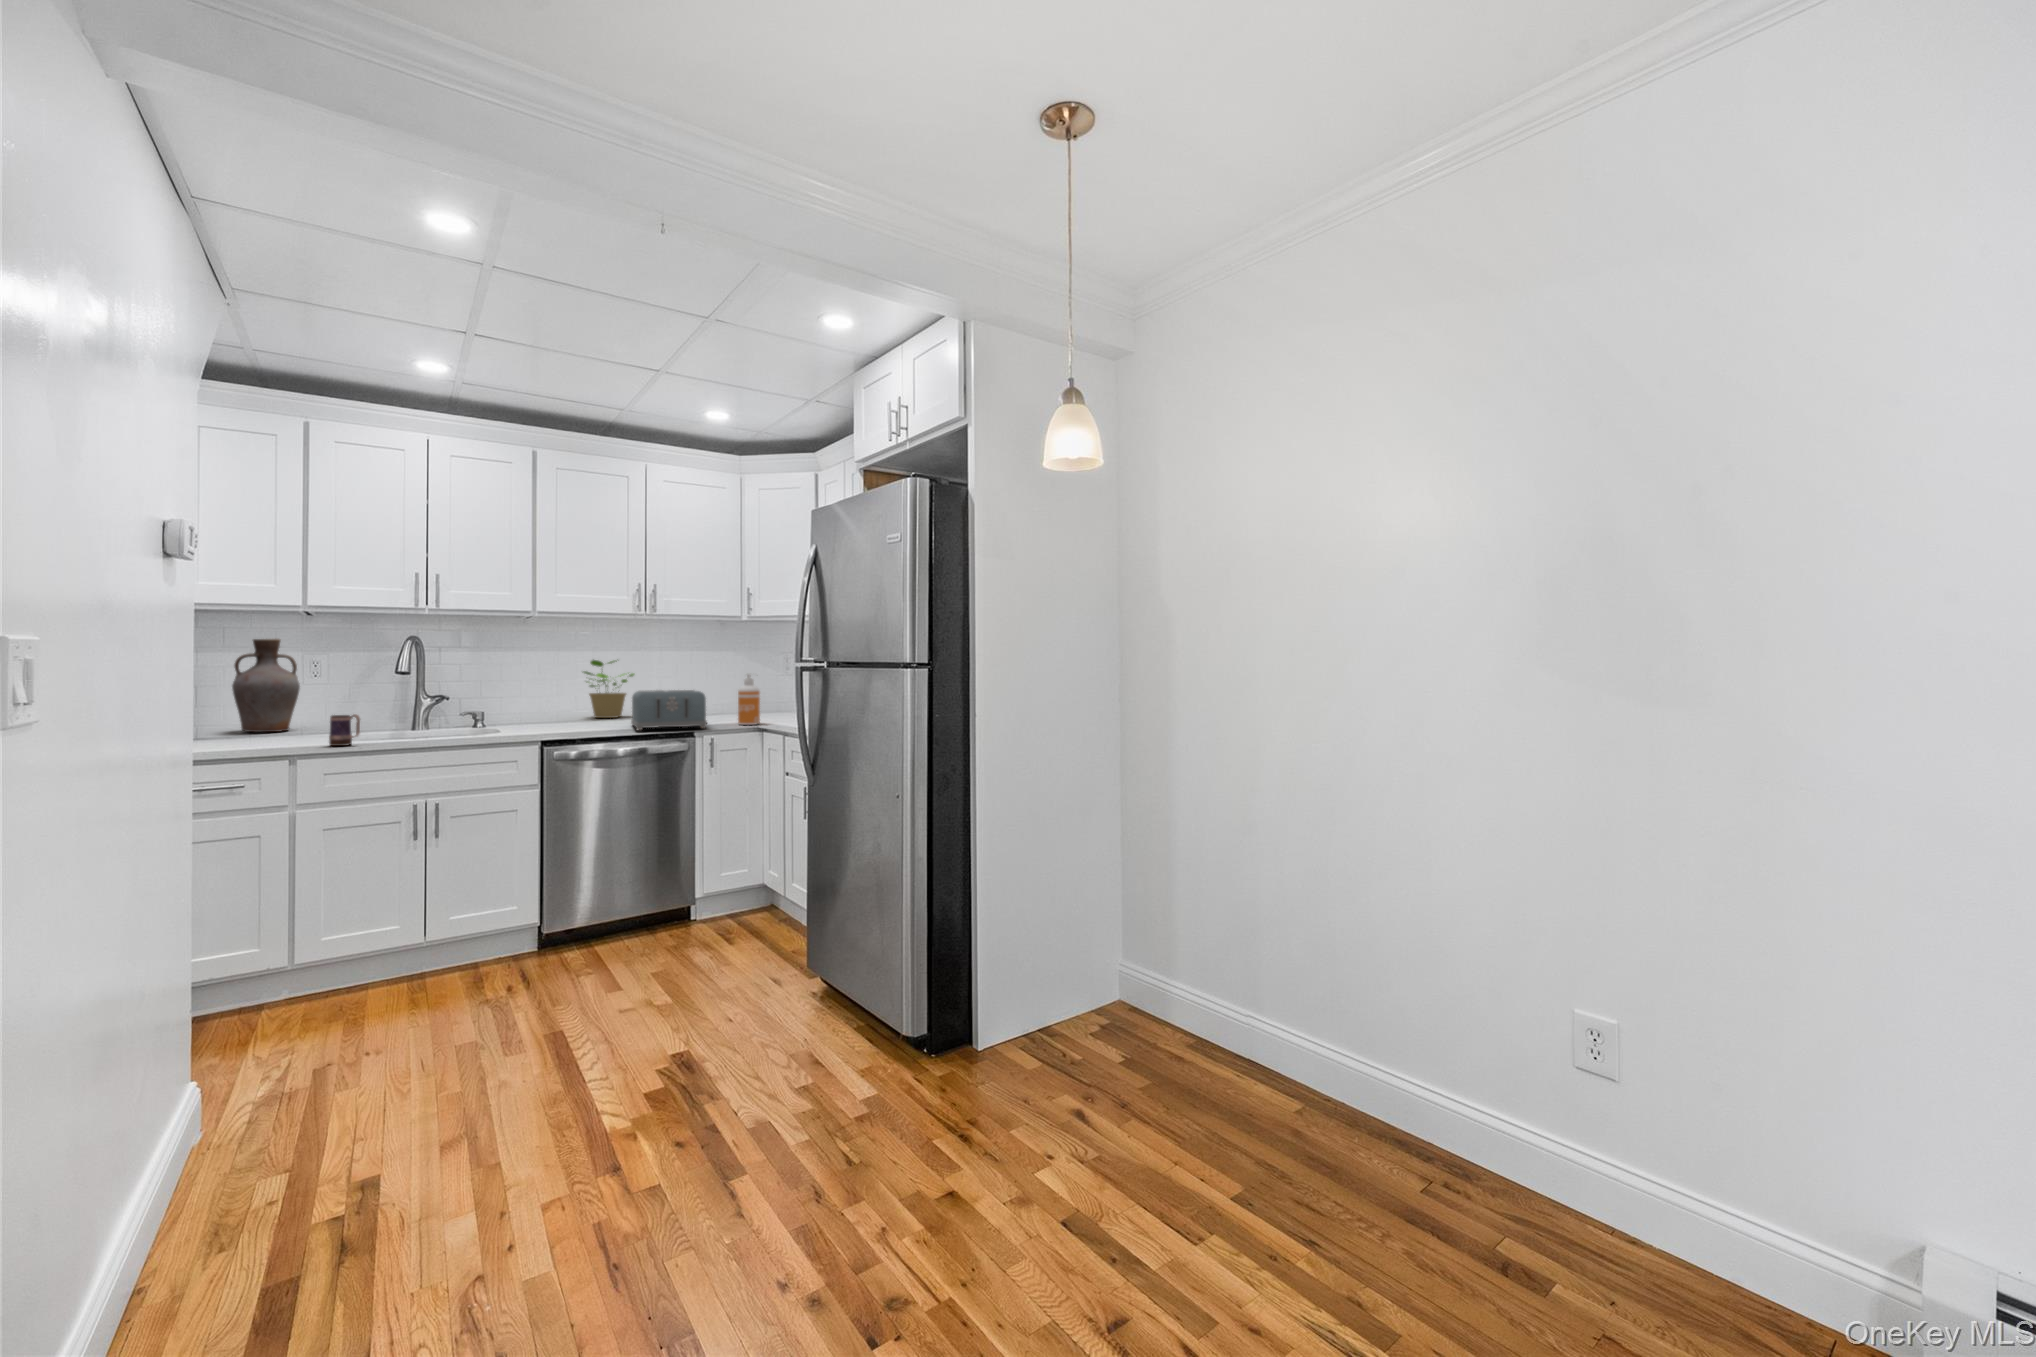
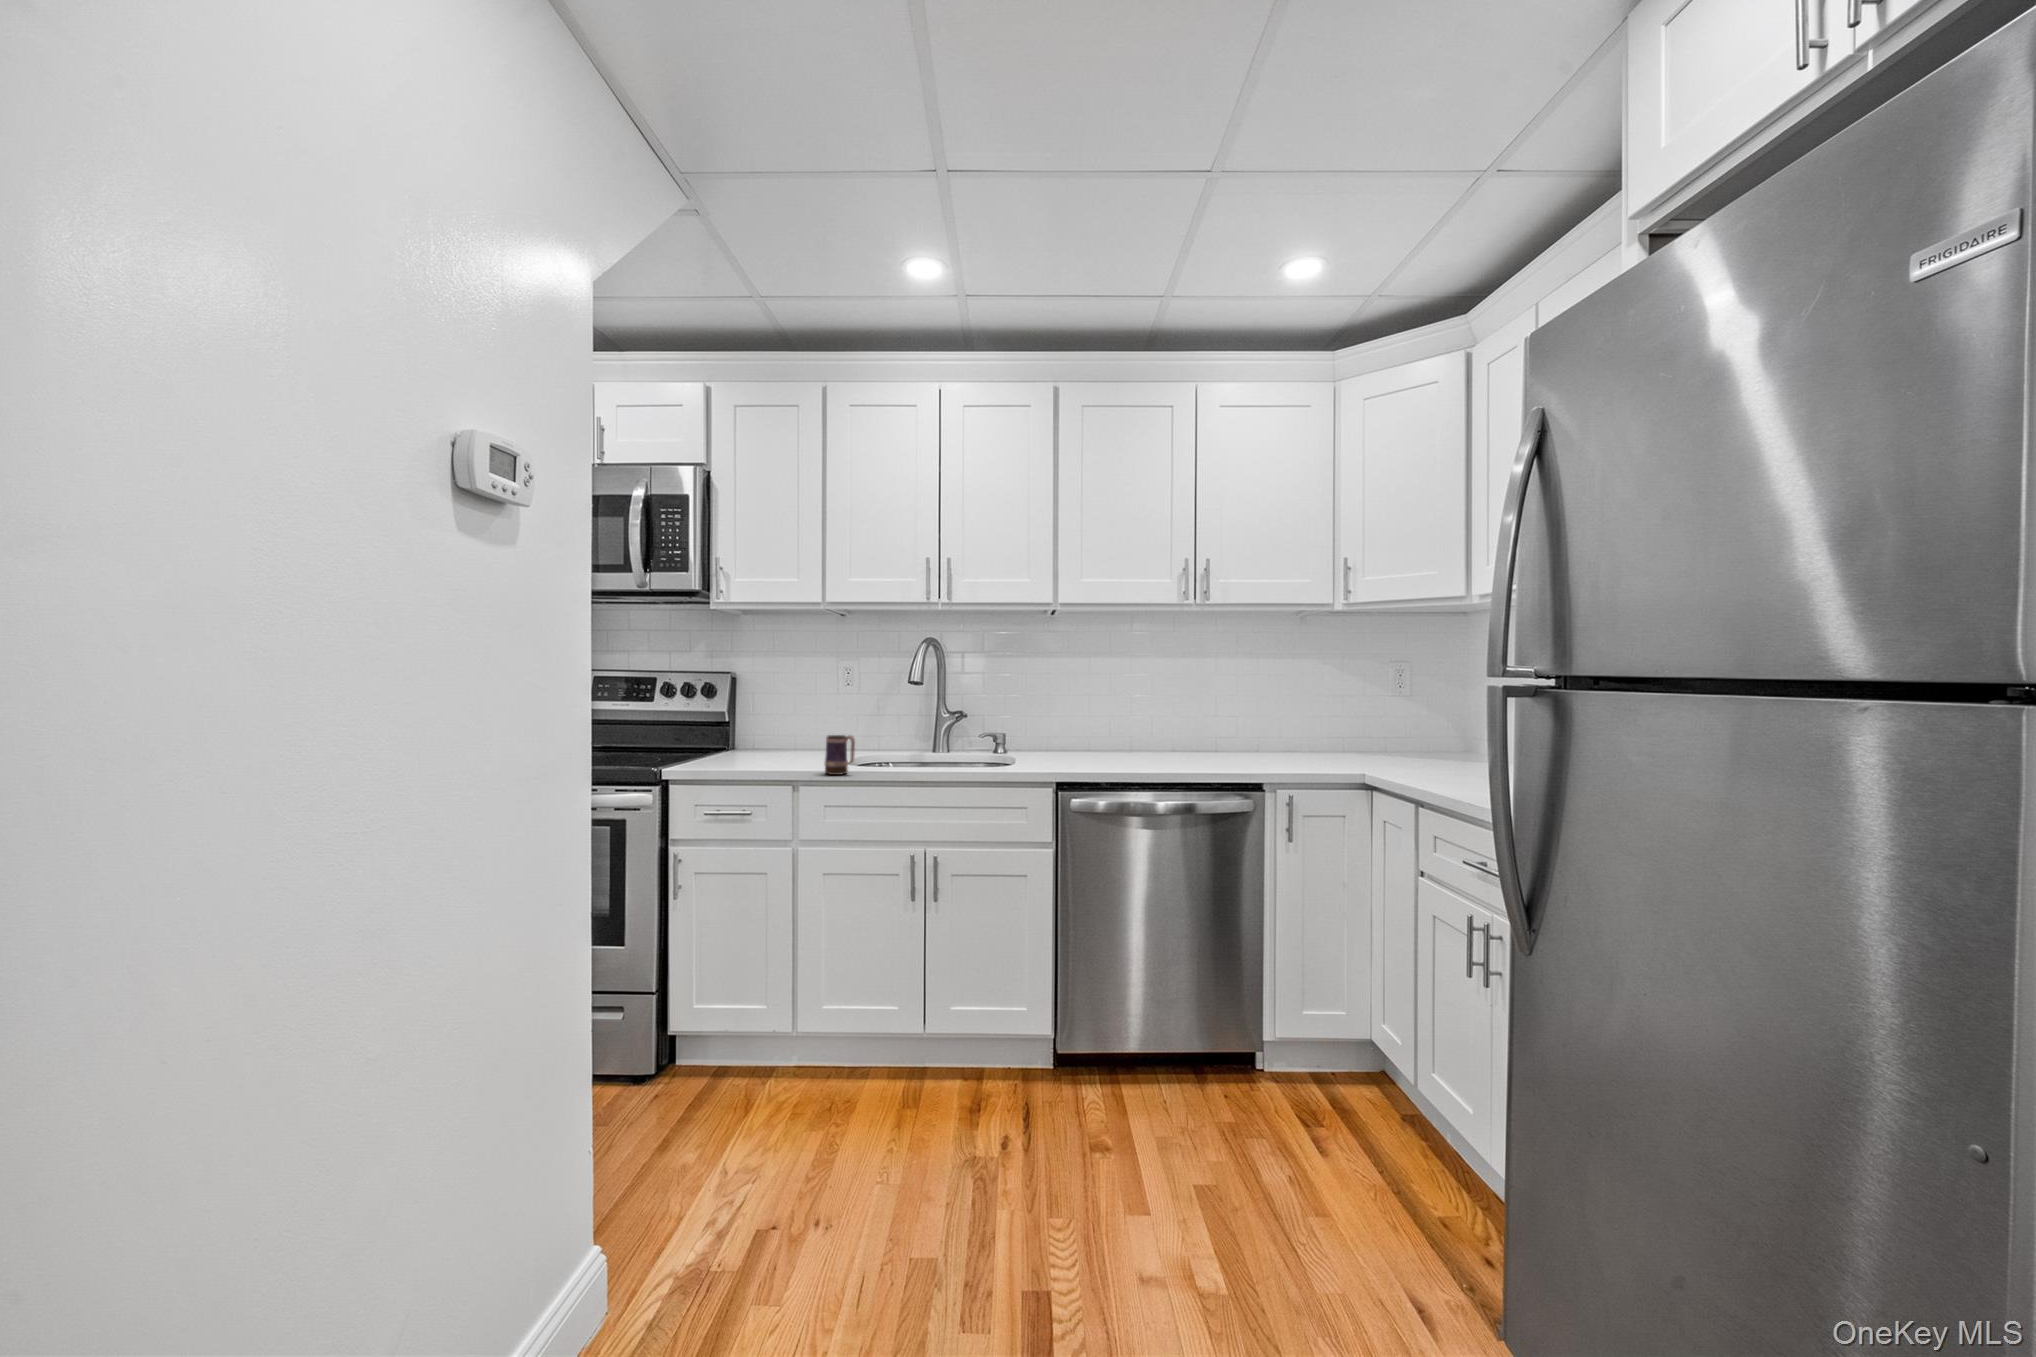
vase: present [232,639,300,732] -> none [769,642,828,747]
potted plant: present [584,660,634,718] -> none [1115,668,1182,748]
soap dispenser: present [738,673,760,725] -> none [1331,692,1367,774]
toaster: present [631,690,707,730] -> none [1175,714,1285,778]

